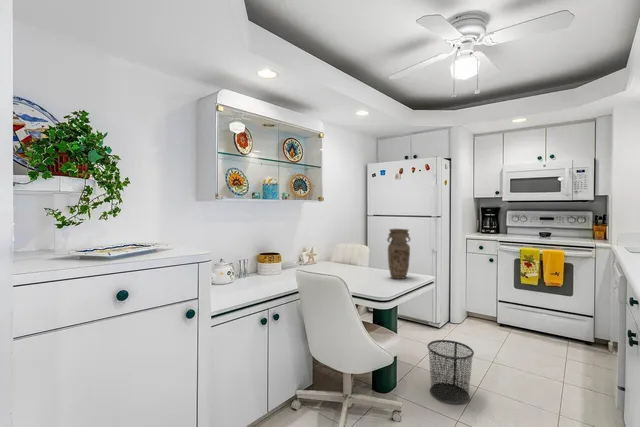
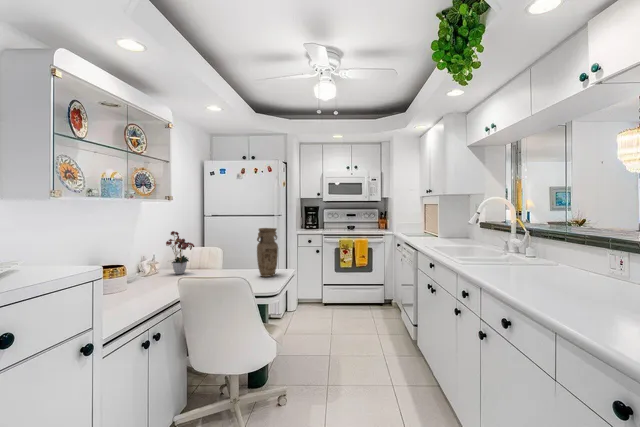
flower arrangement: none [316,226,341,267] -> present [166,231,195,274]
trash can: present [428,340,474,404] -> none [294,326,333,382]

